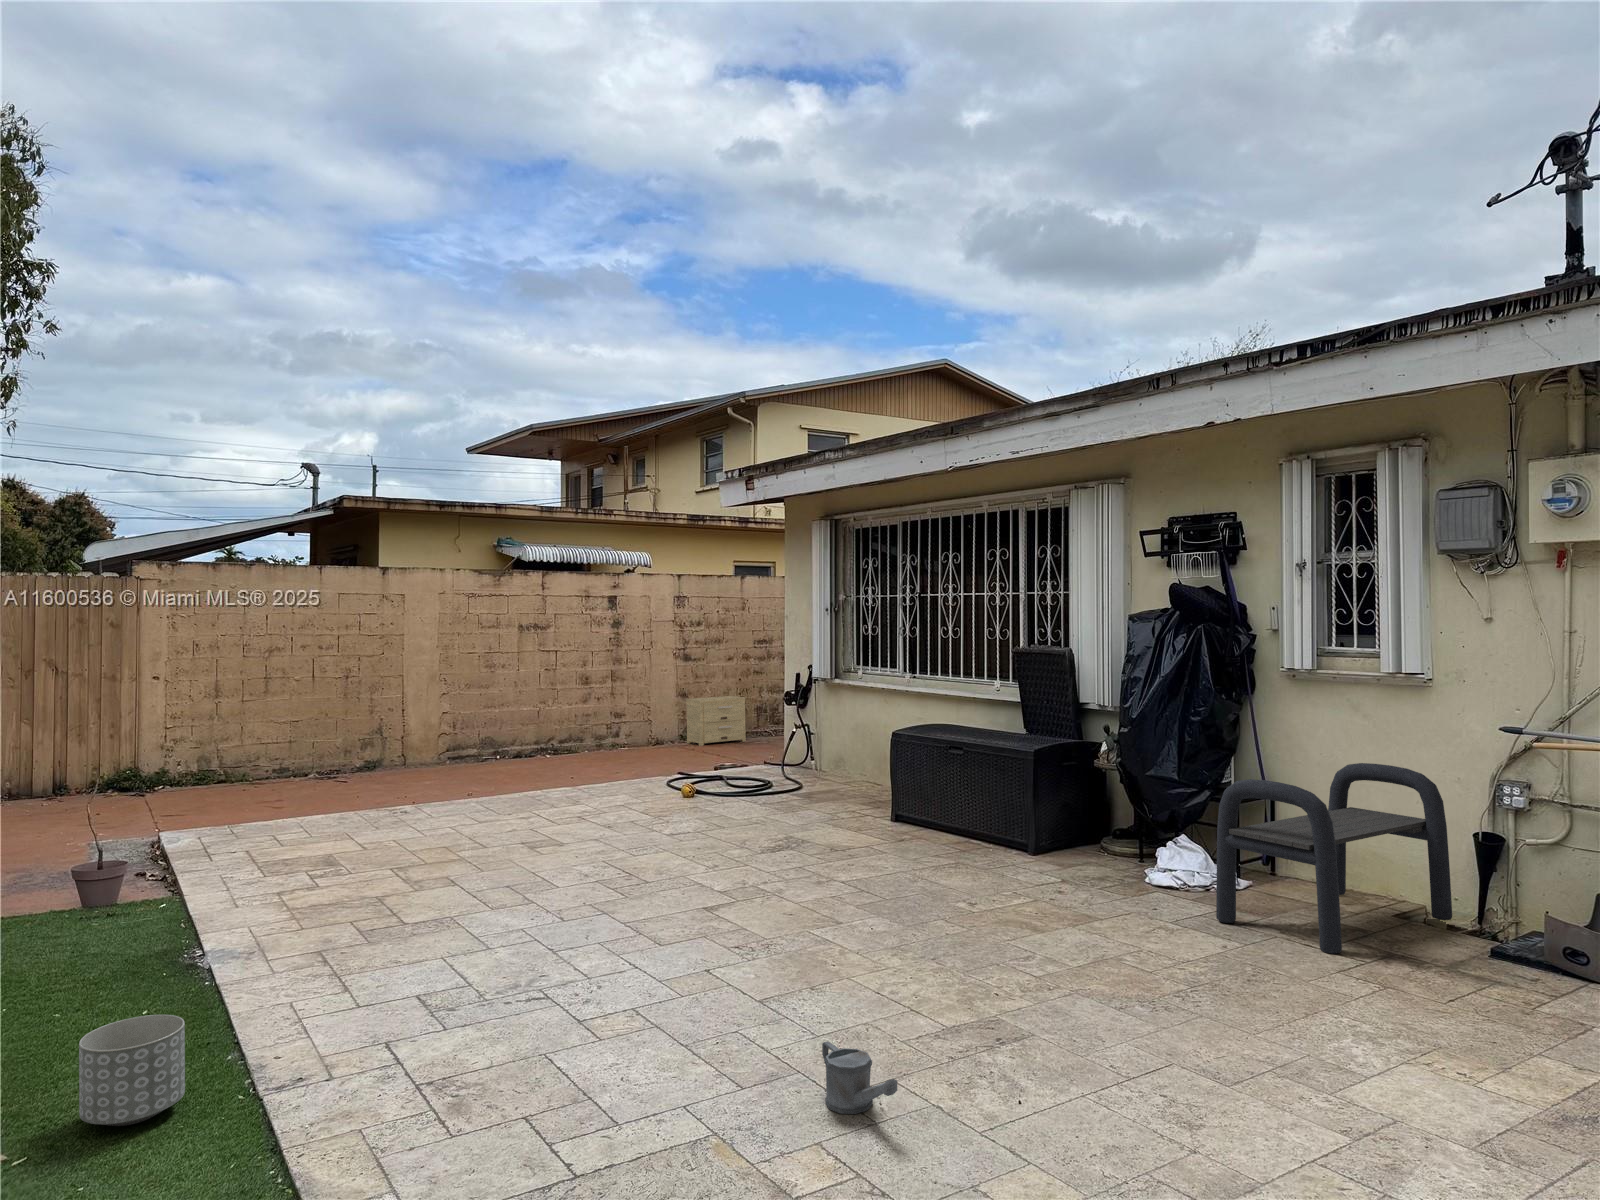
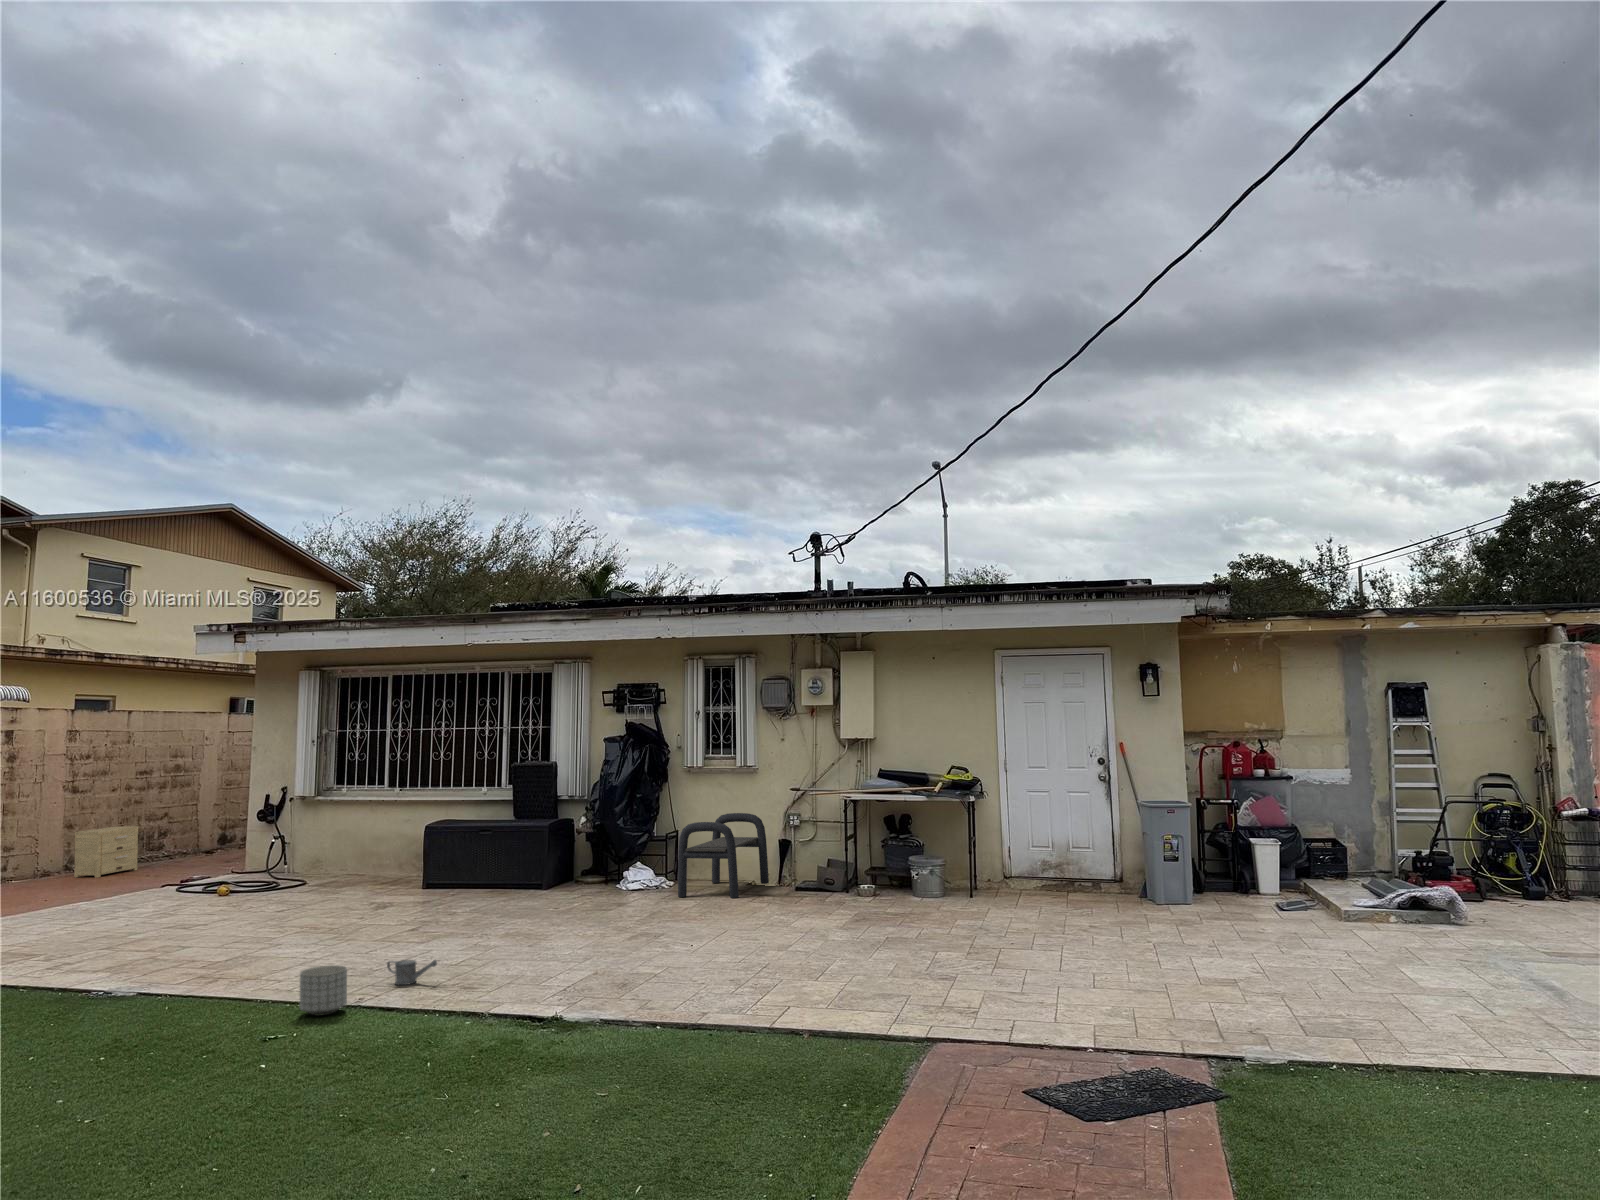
watering can: present [822,1041,897,1114] -> present [387,960,437,985]

